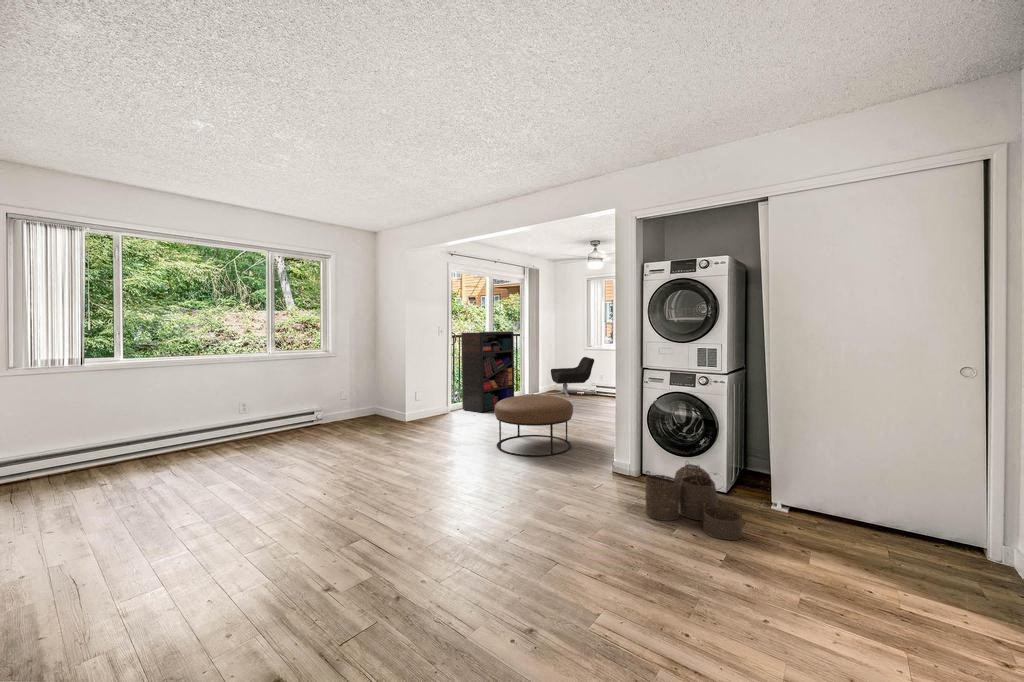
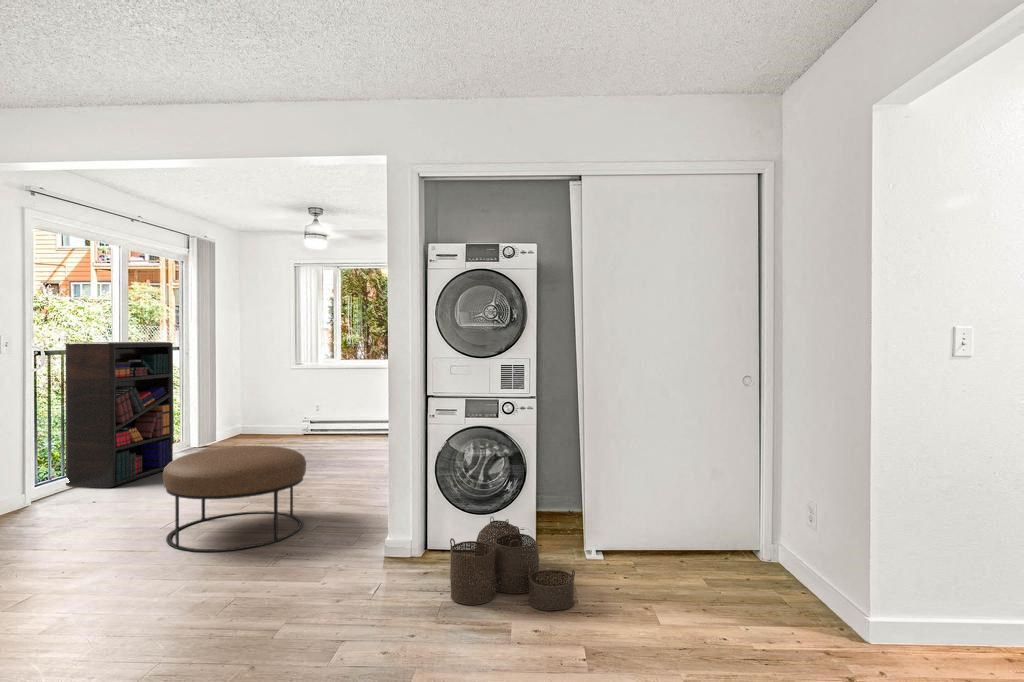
lounge chair: present [551,357,594,396] -> none [227,383,307,446]

